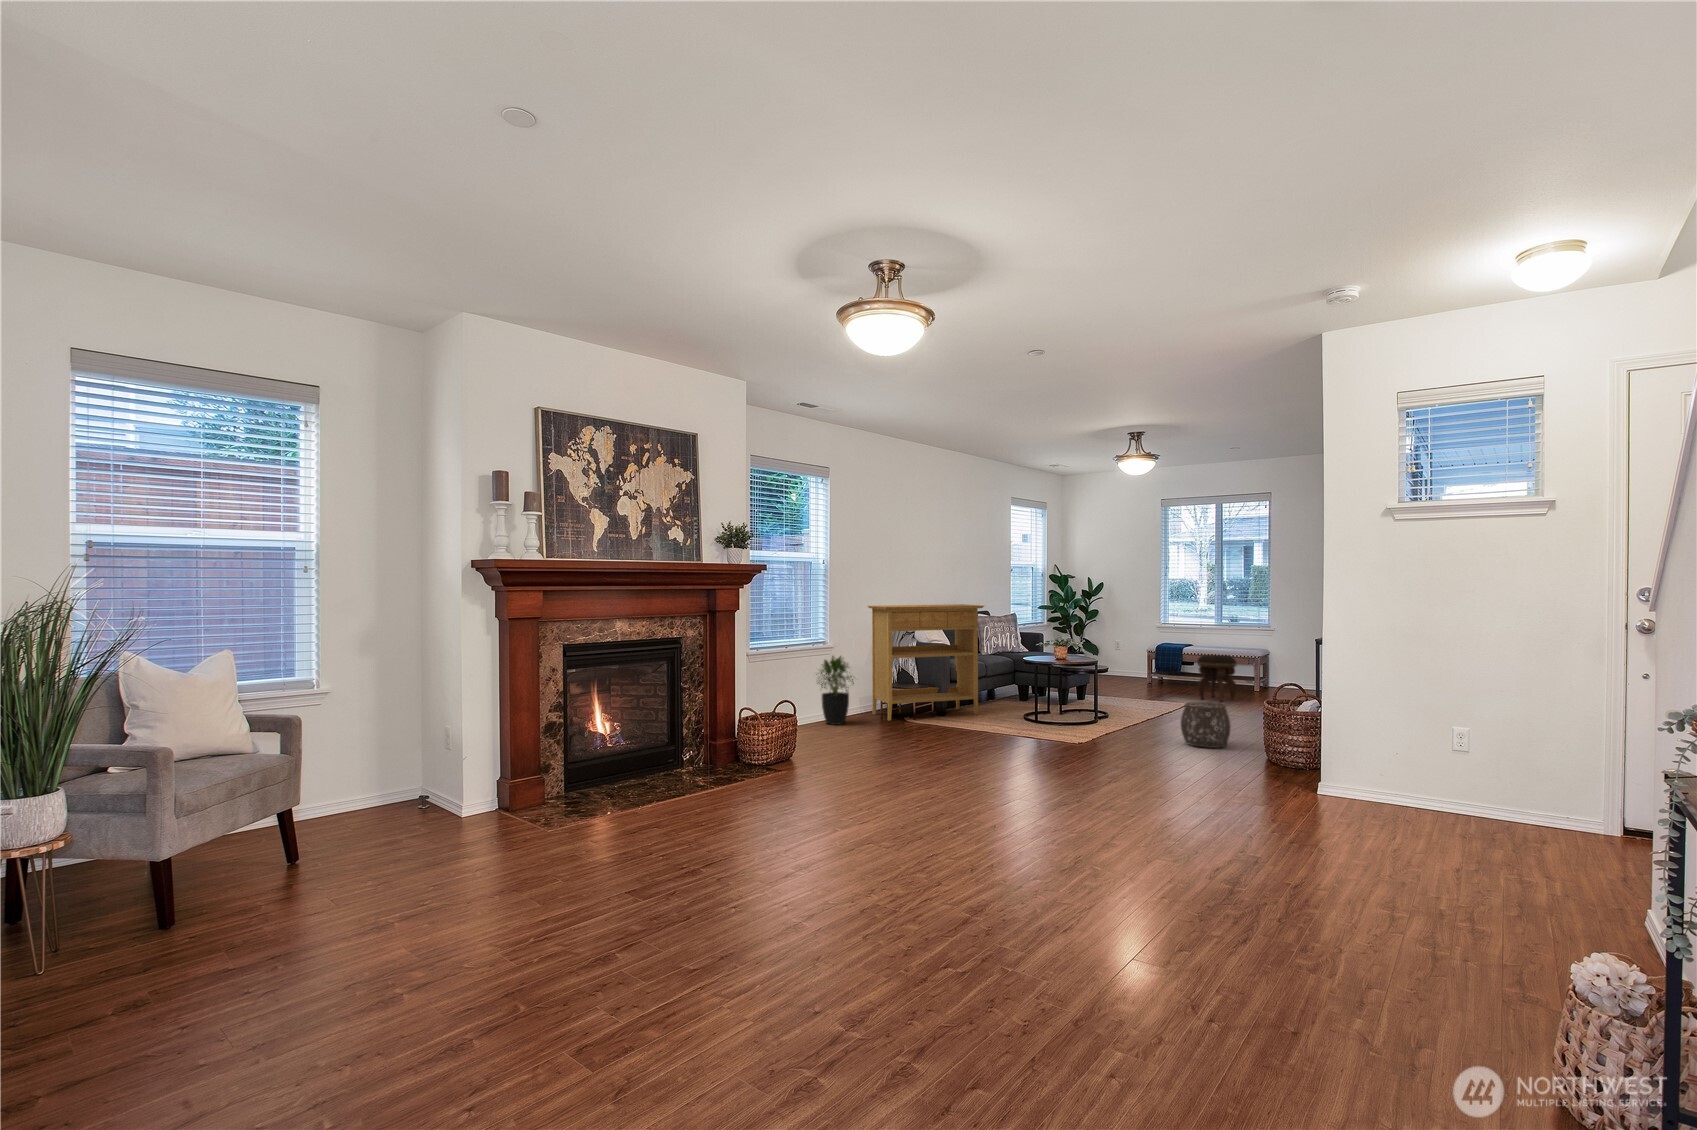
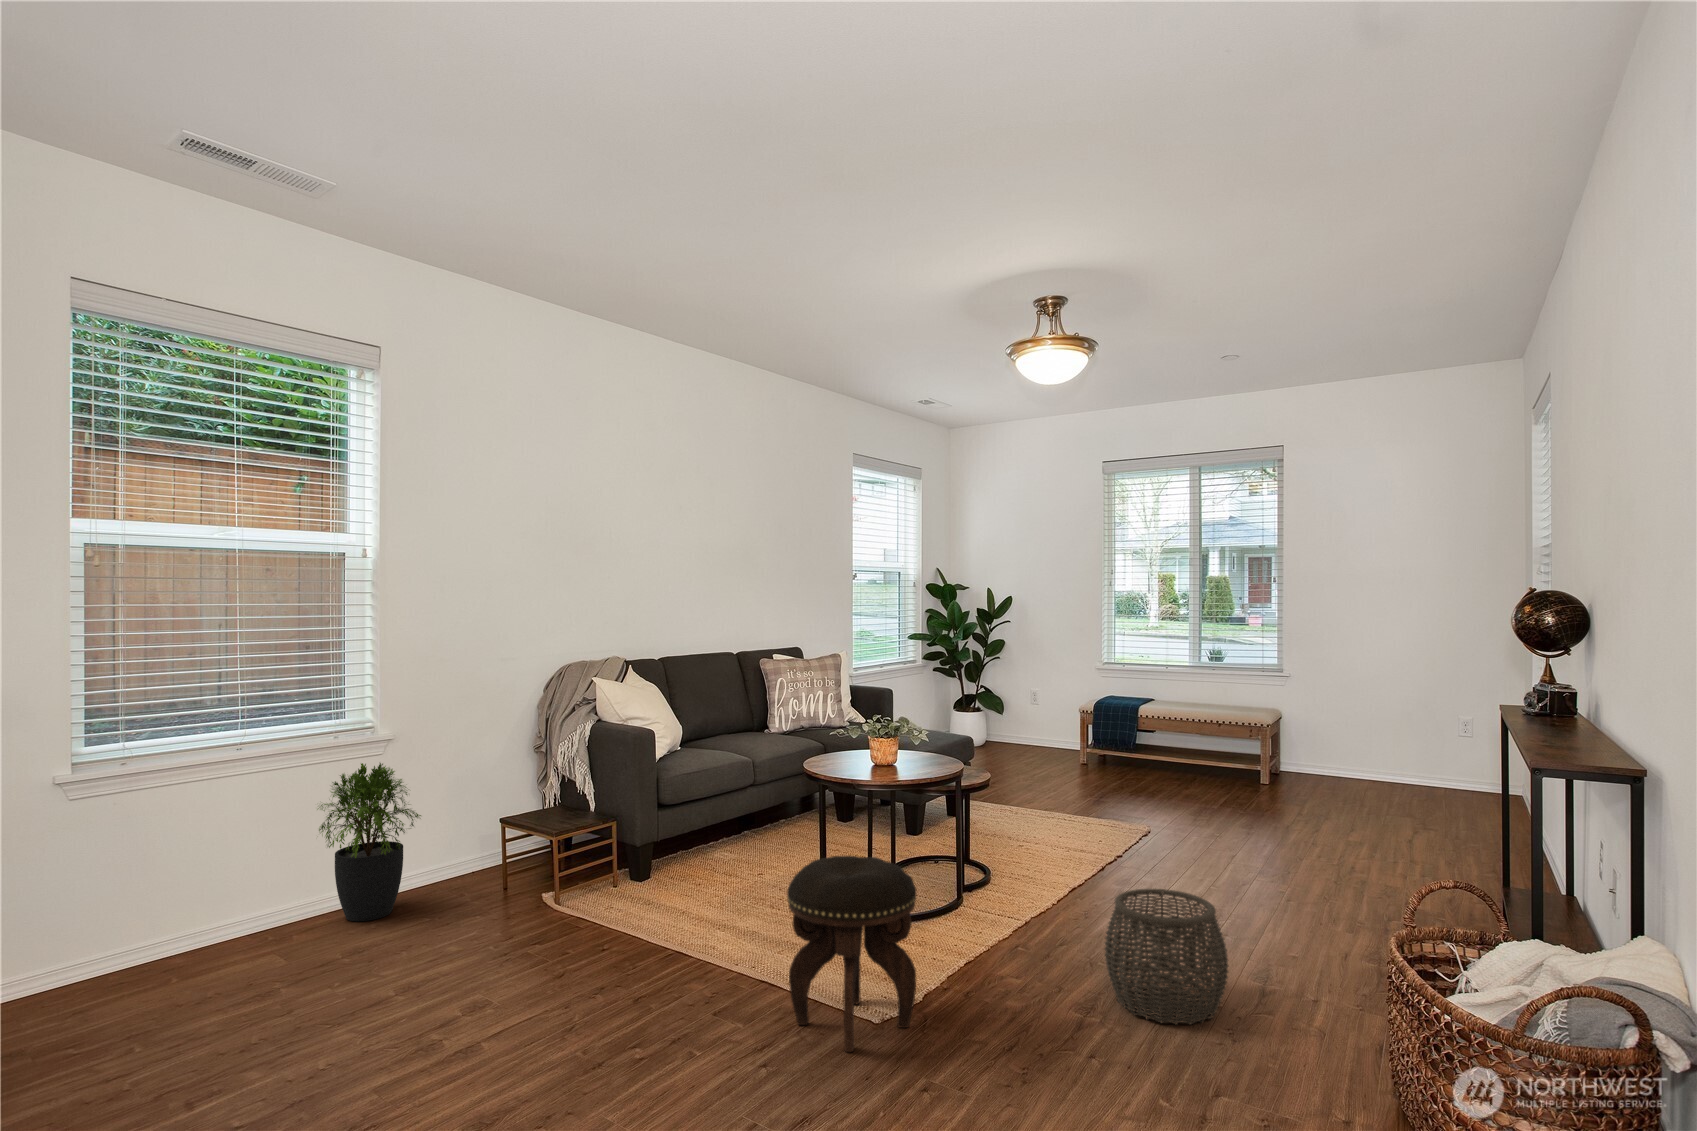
console table: present [868,604,984,721] -> none [483,643,725,902]
footstool: present [1197,655,1237,701] -> present [787,856,916,1052]

